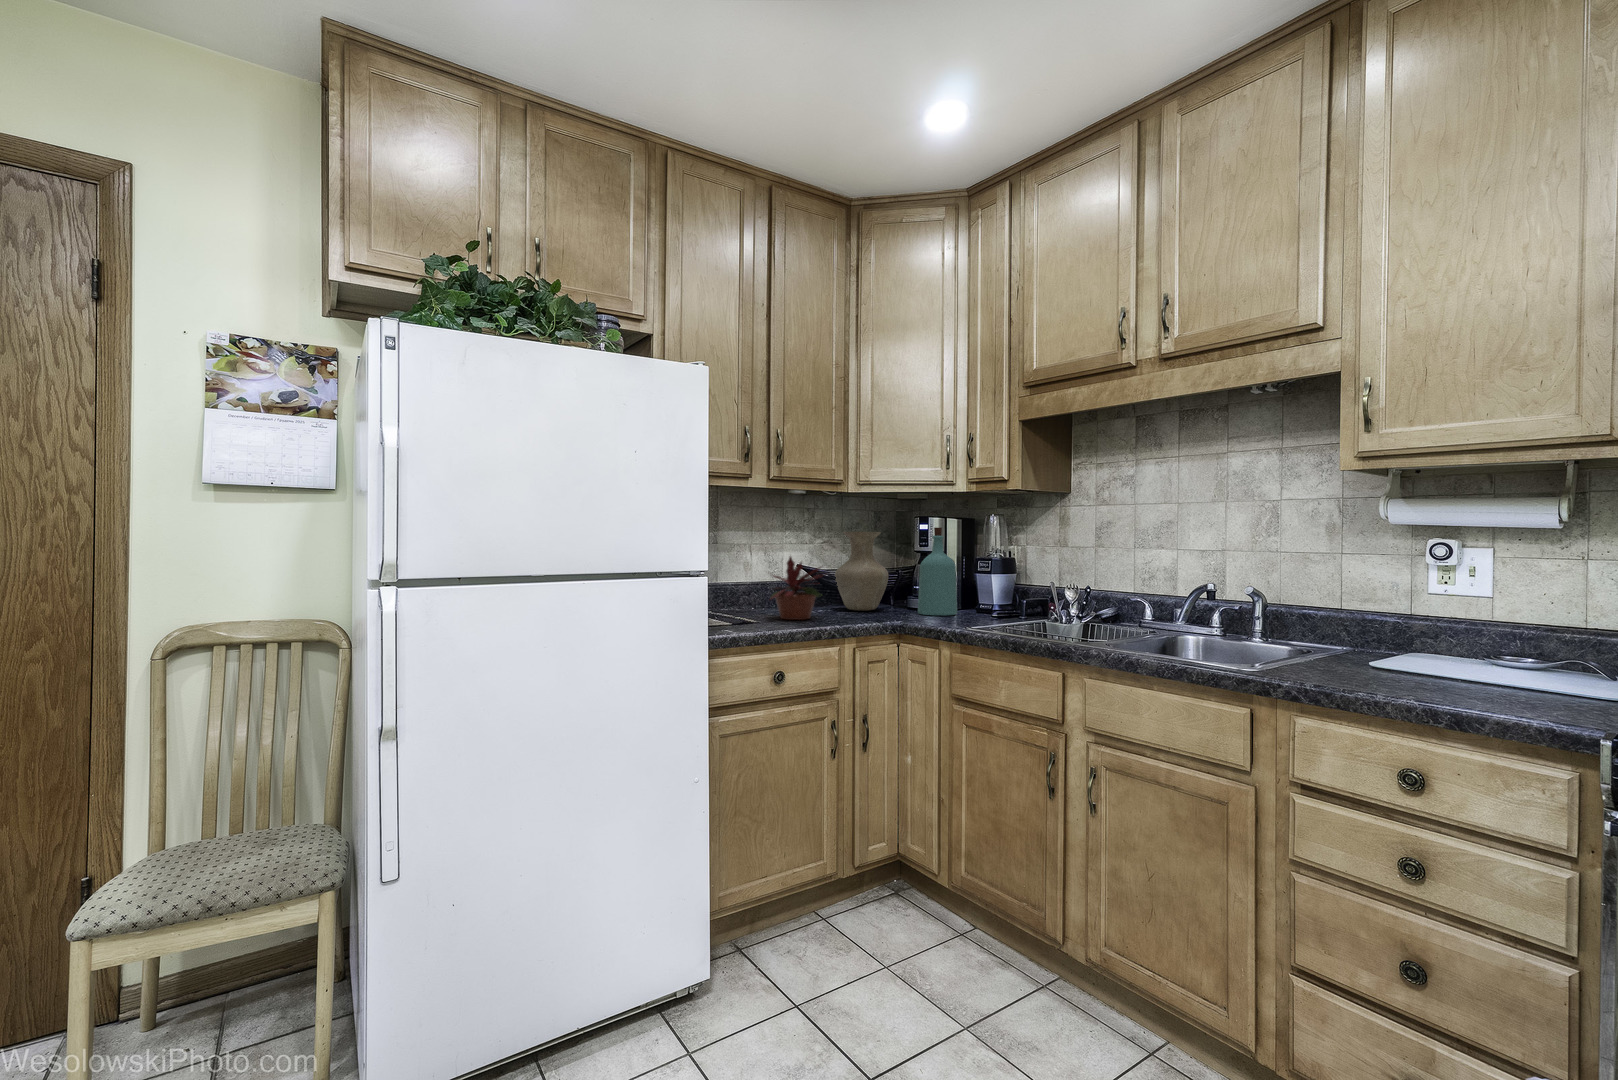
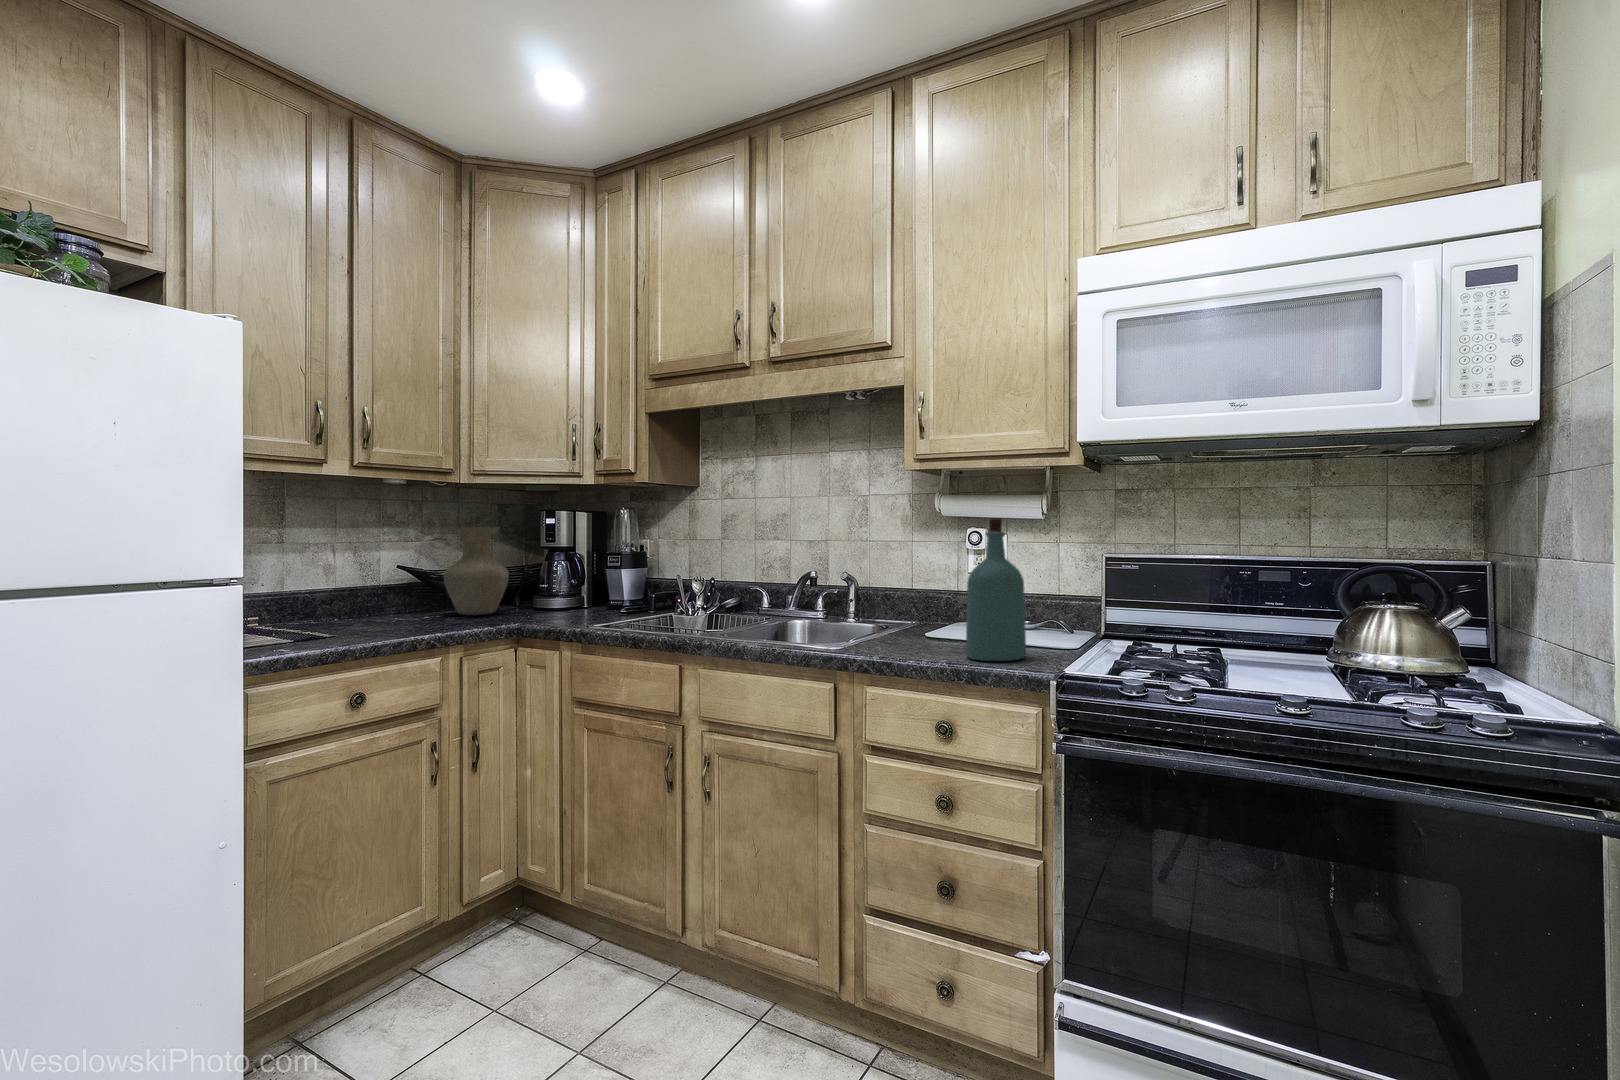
bottle: present [918,528,957,616] -> present [966,518,1026,661]
potted plant: present [771,557,820,620] -> none [337,553,433,630]

